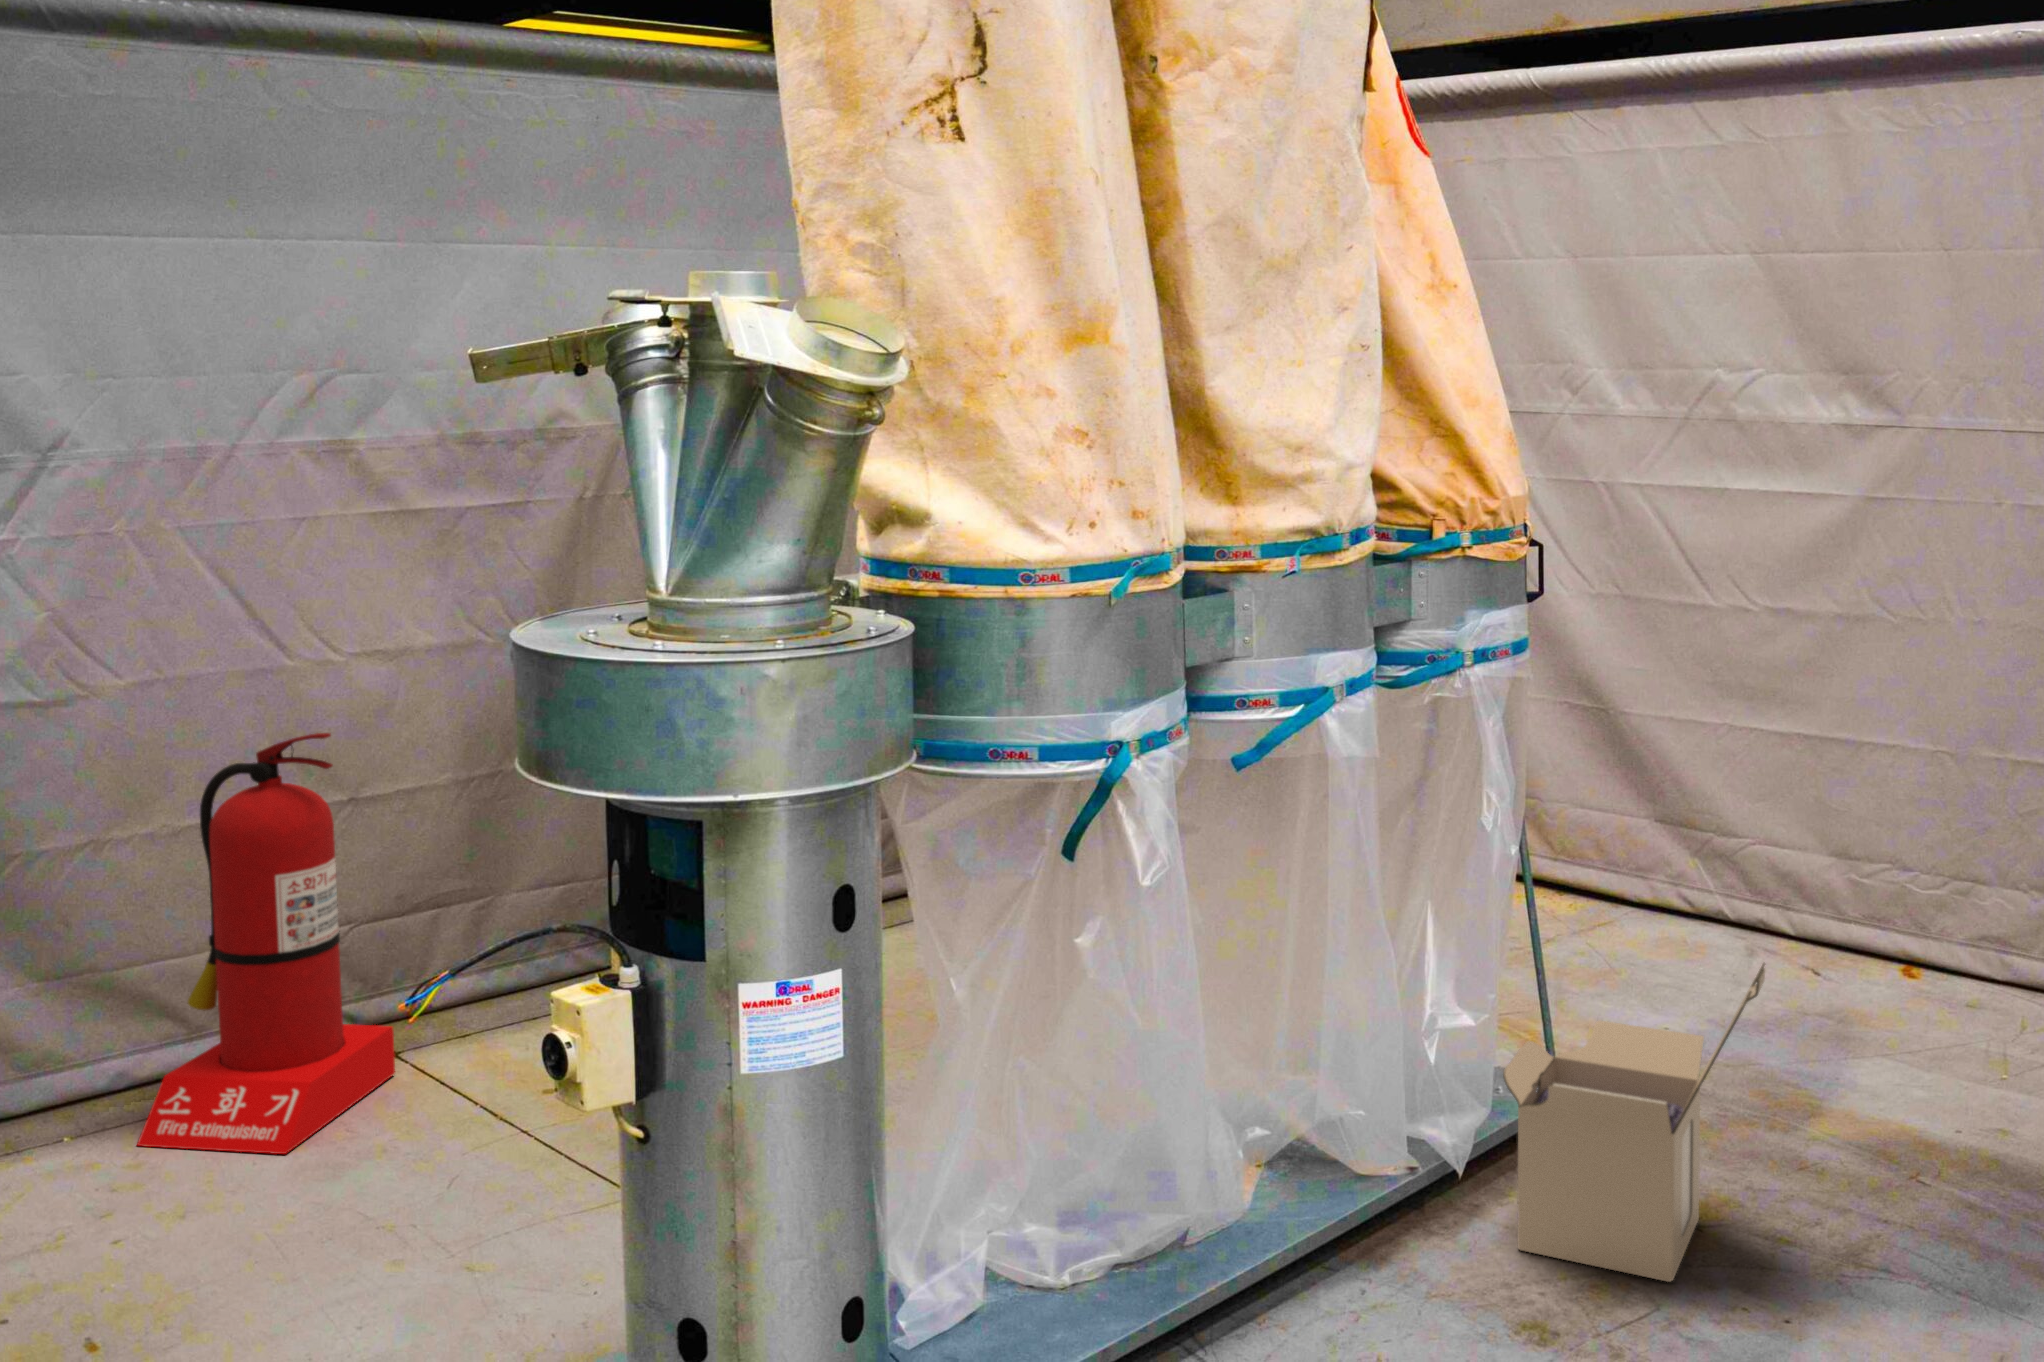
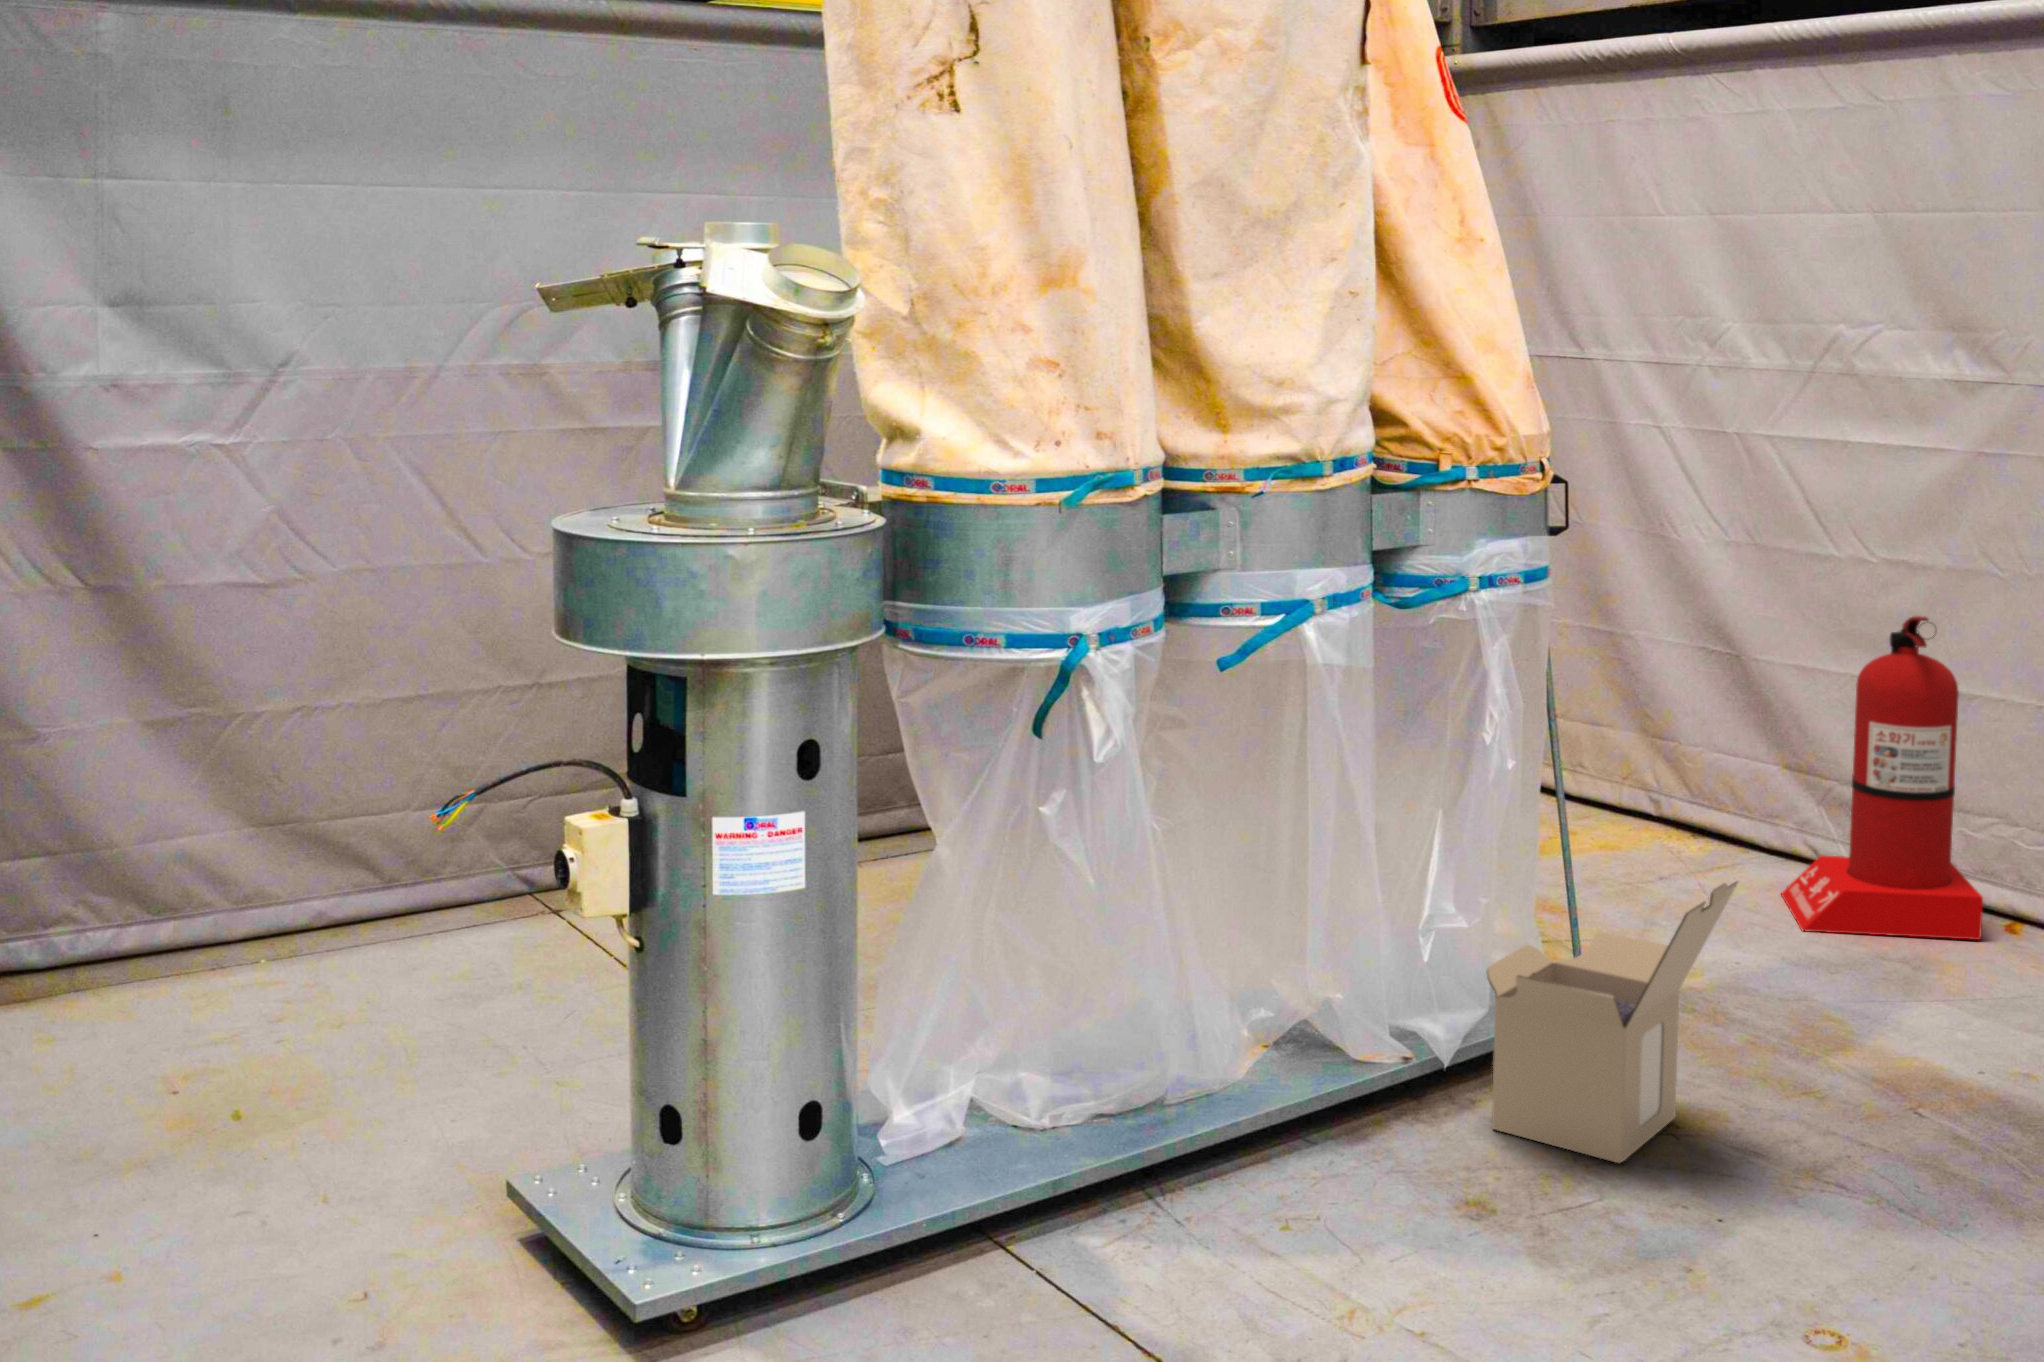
fire extinguisher: present [137,733,395,1154] -> present [1781,616,1983,940]

